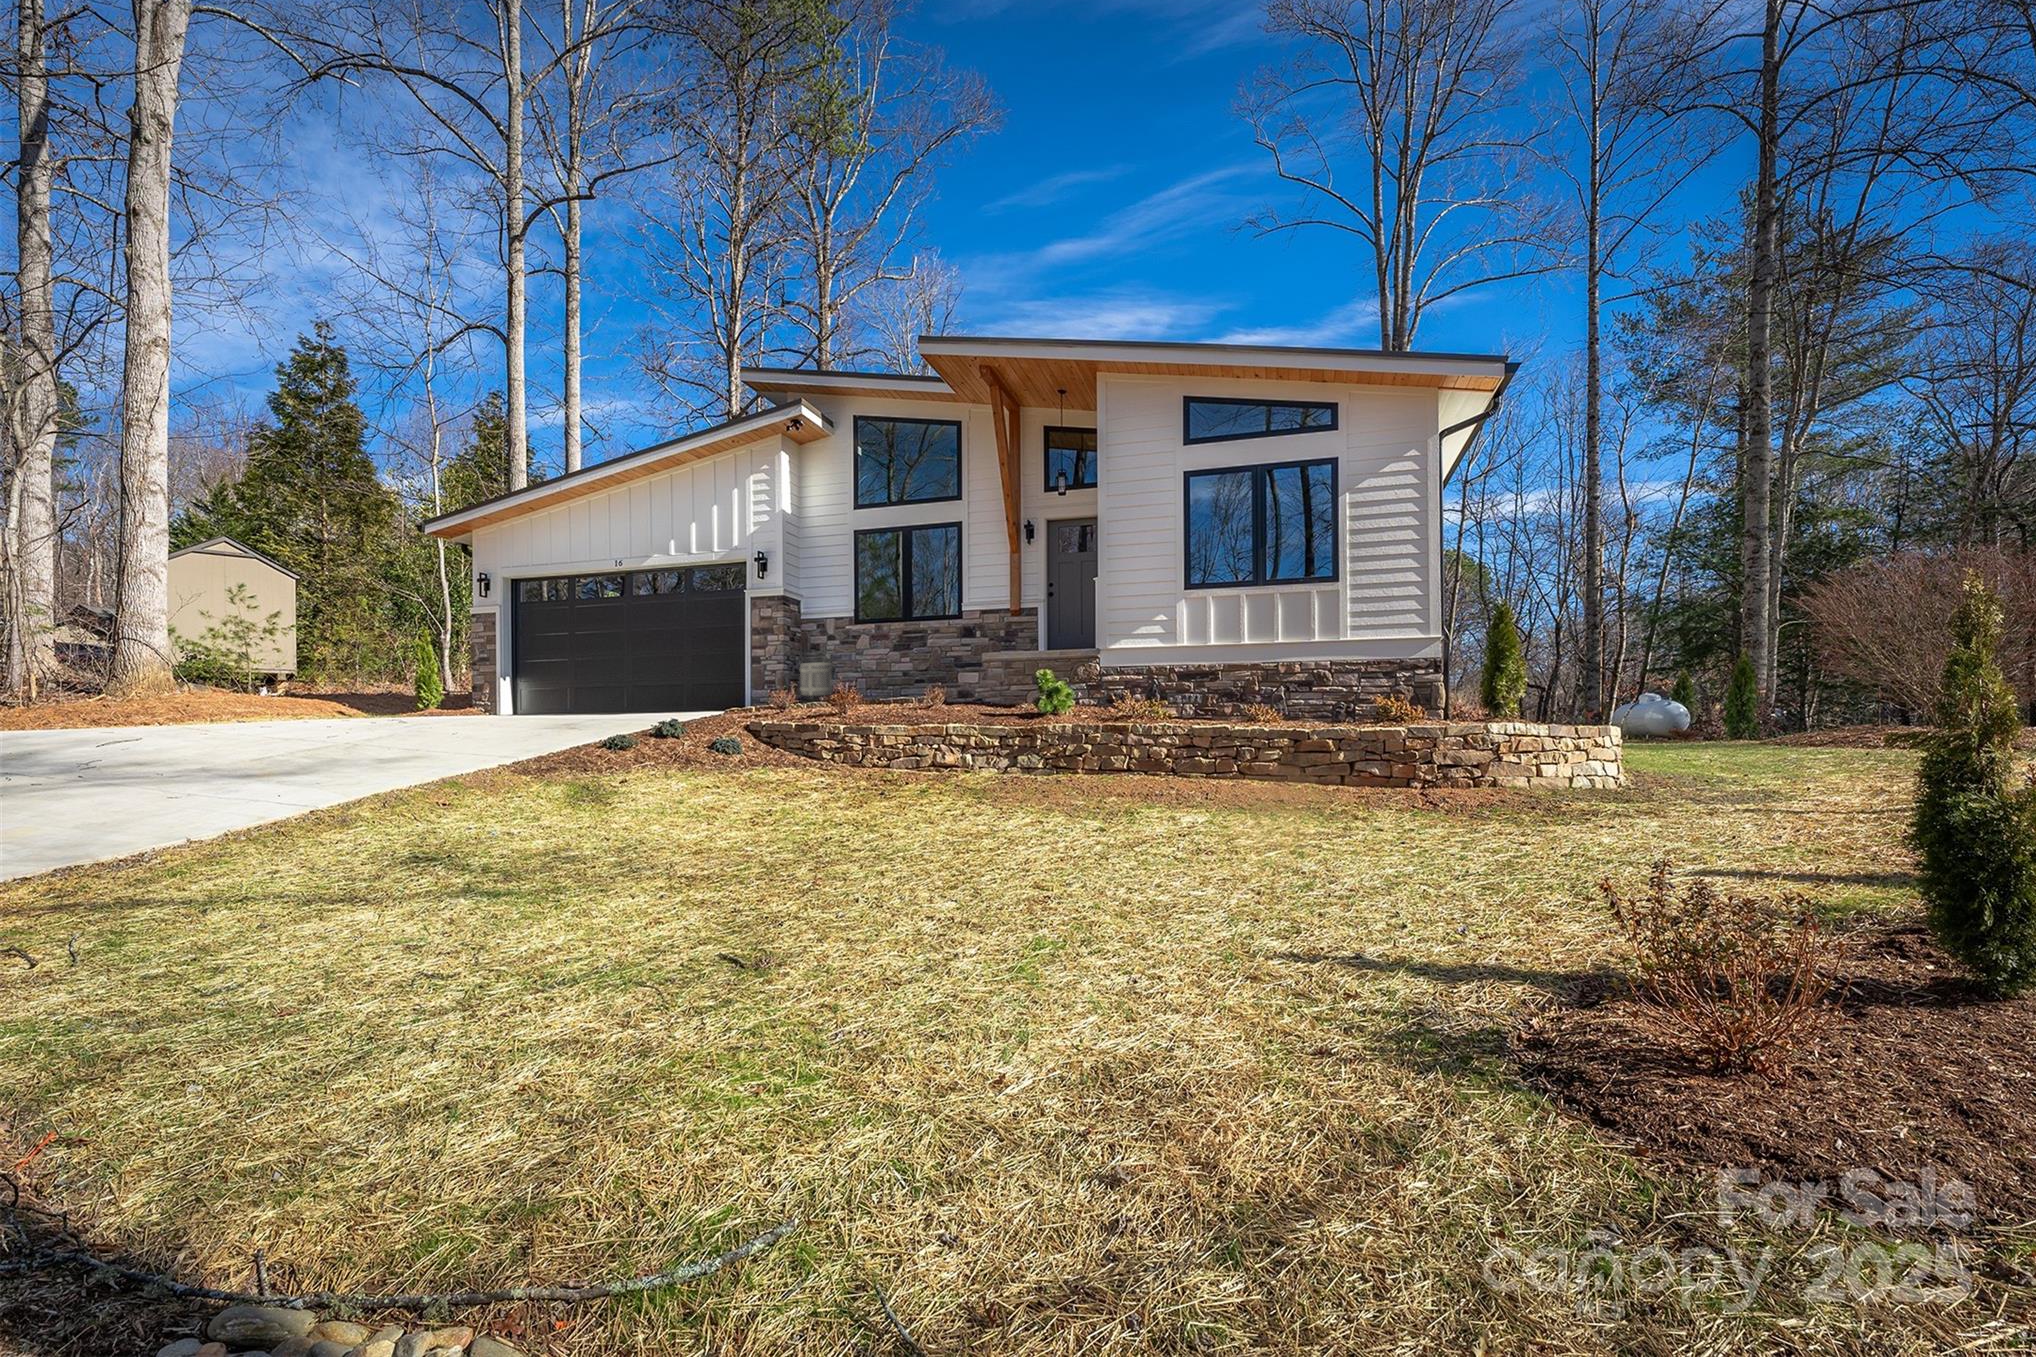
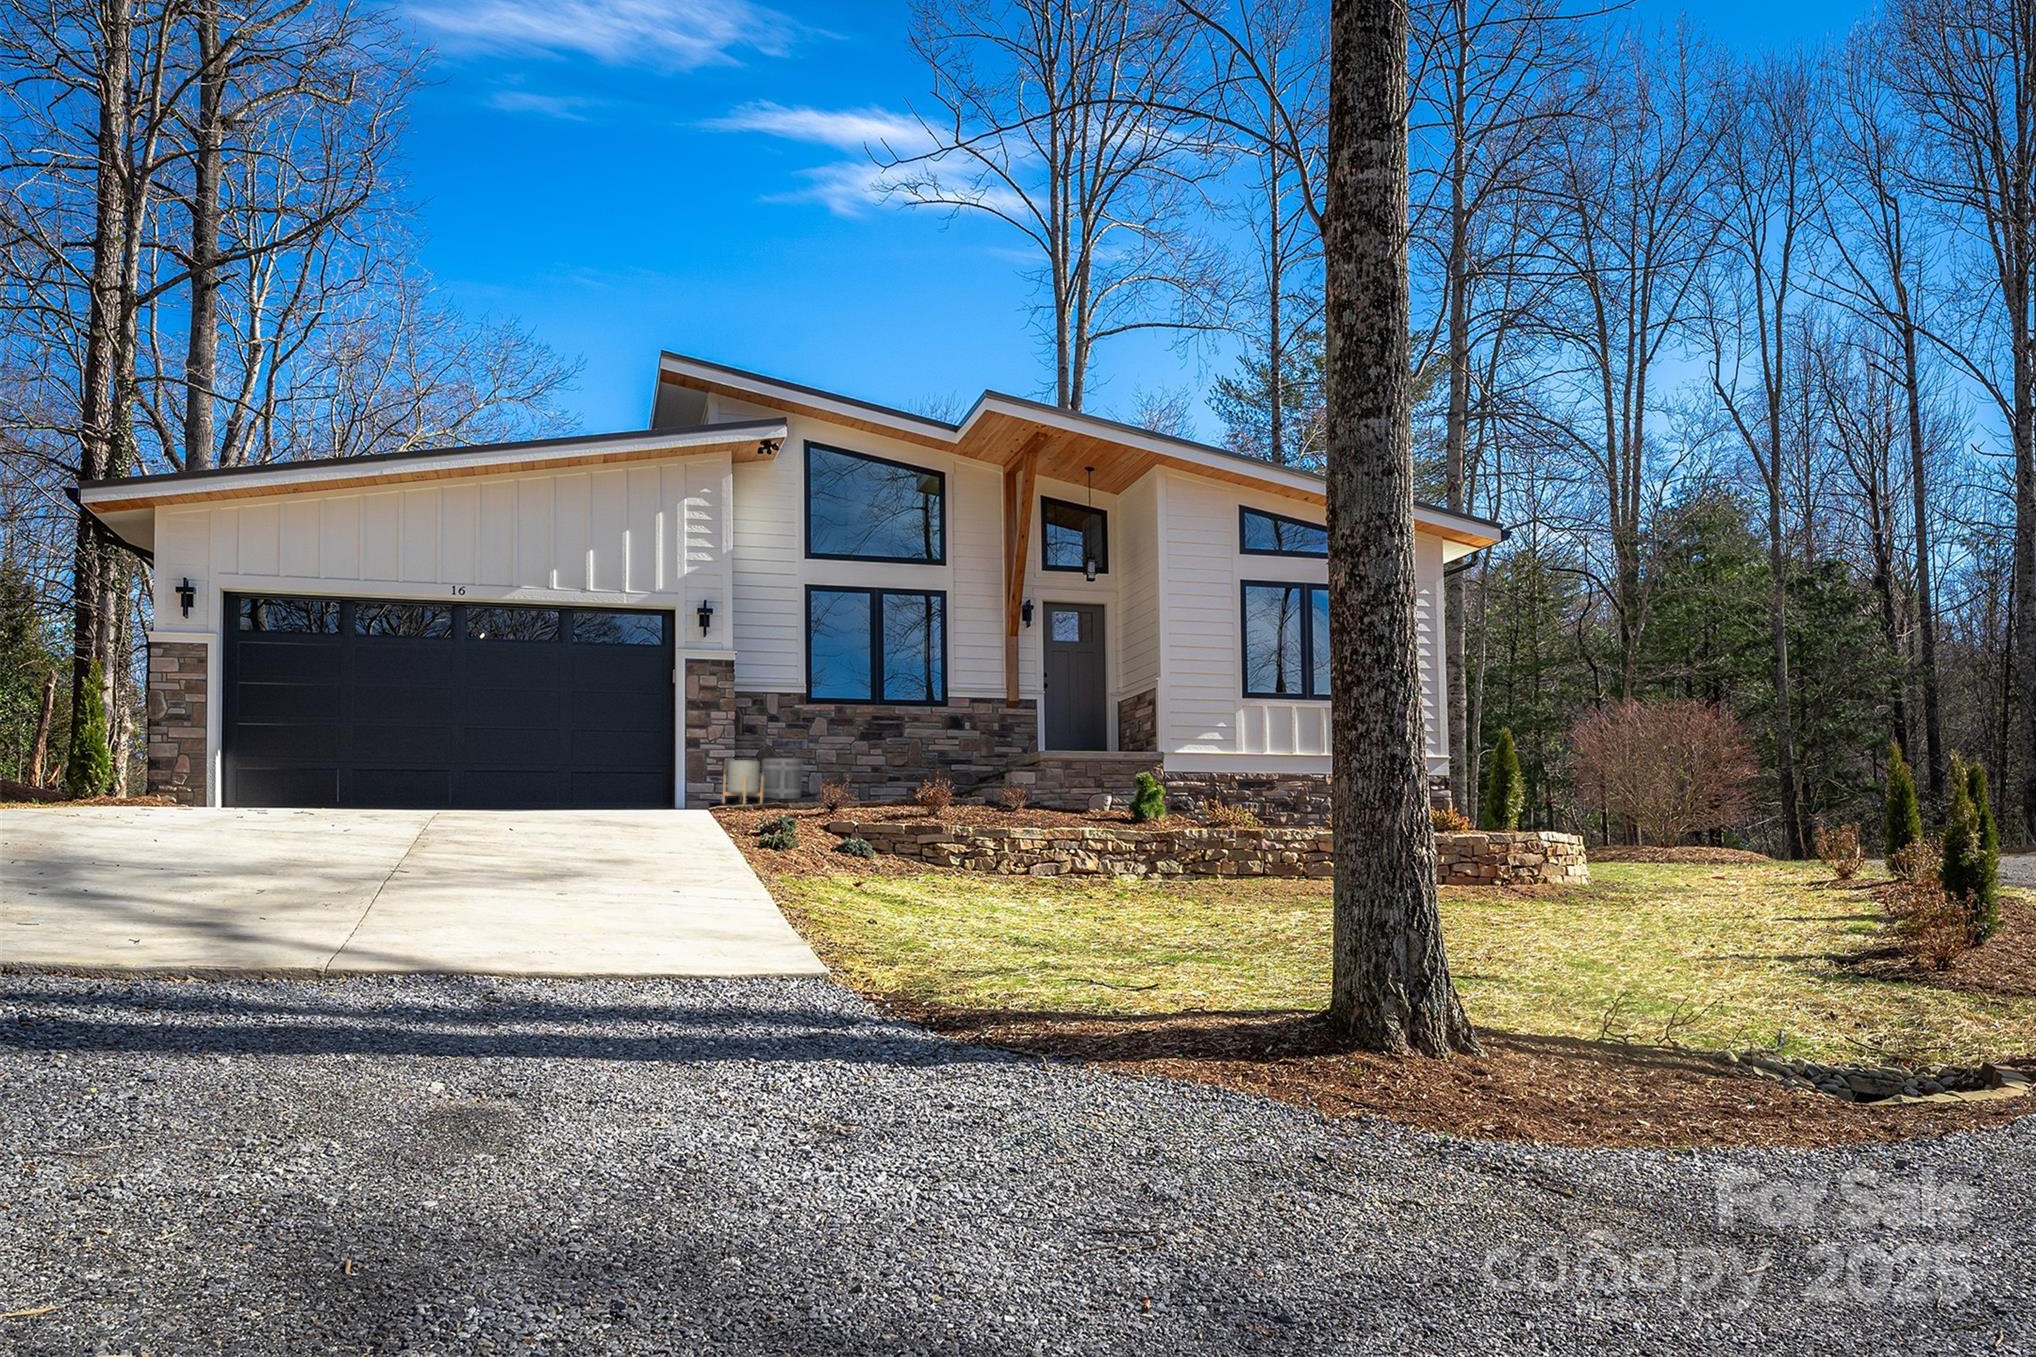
planter: none [744,666,776,703] -> present [722,760,764,804]

